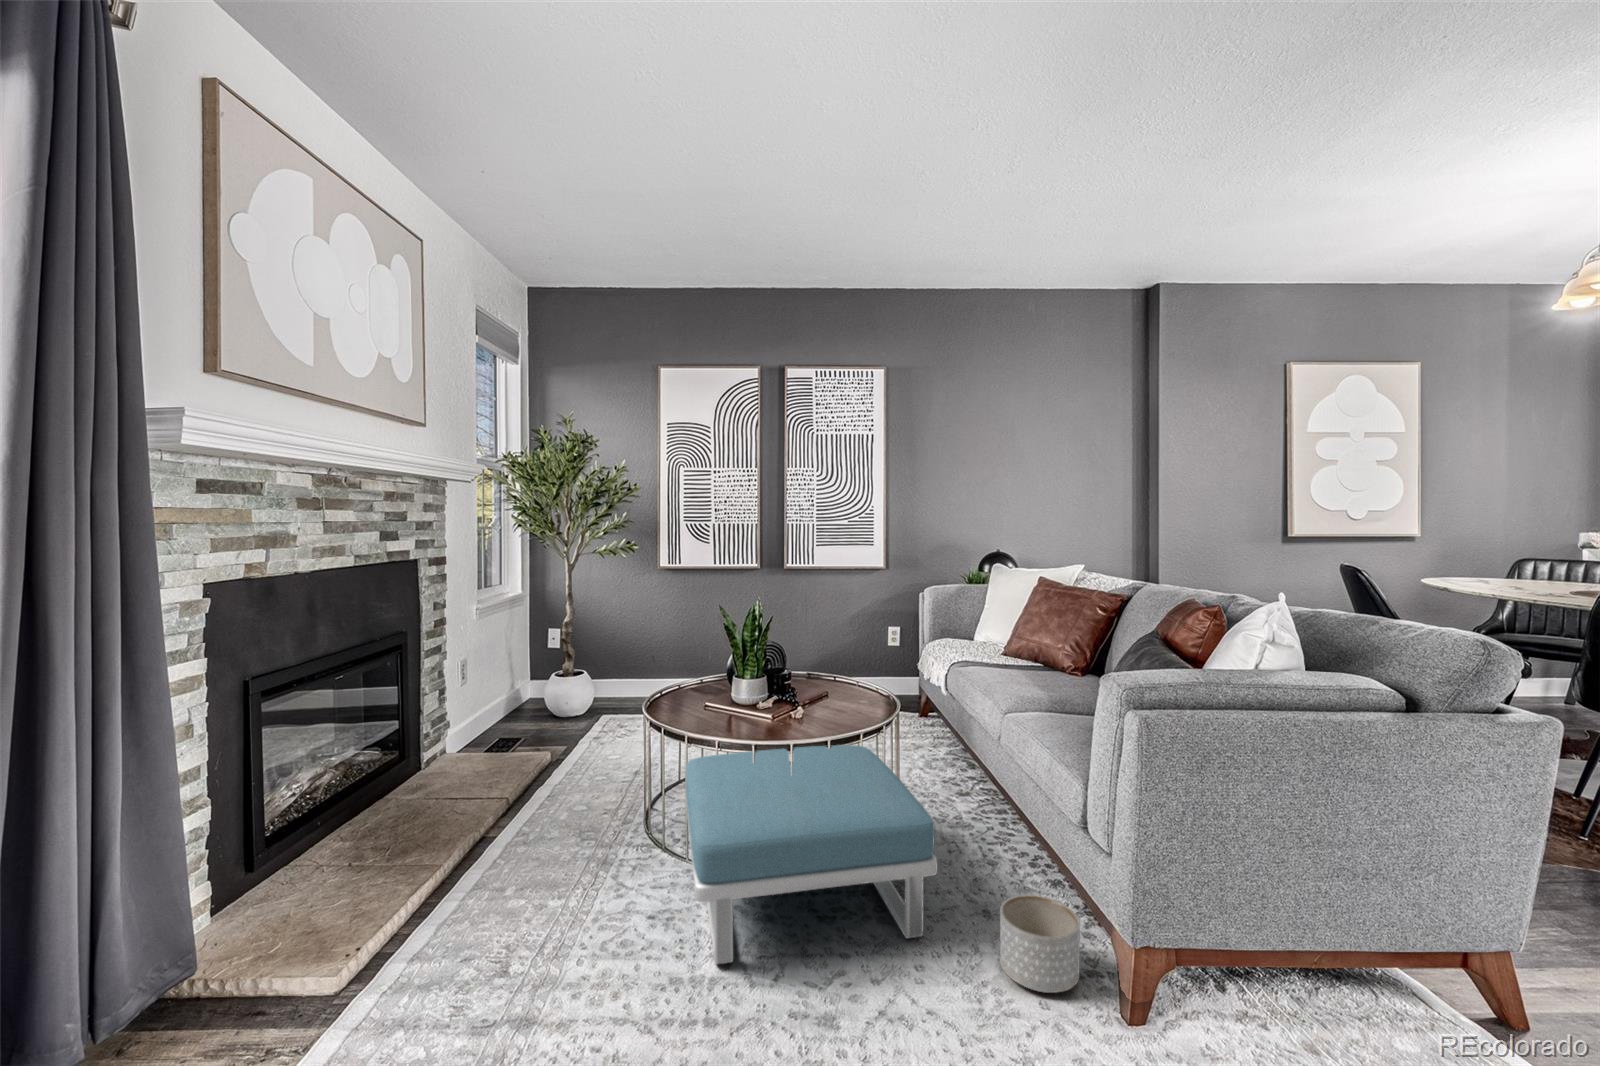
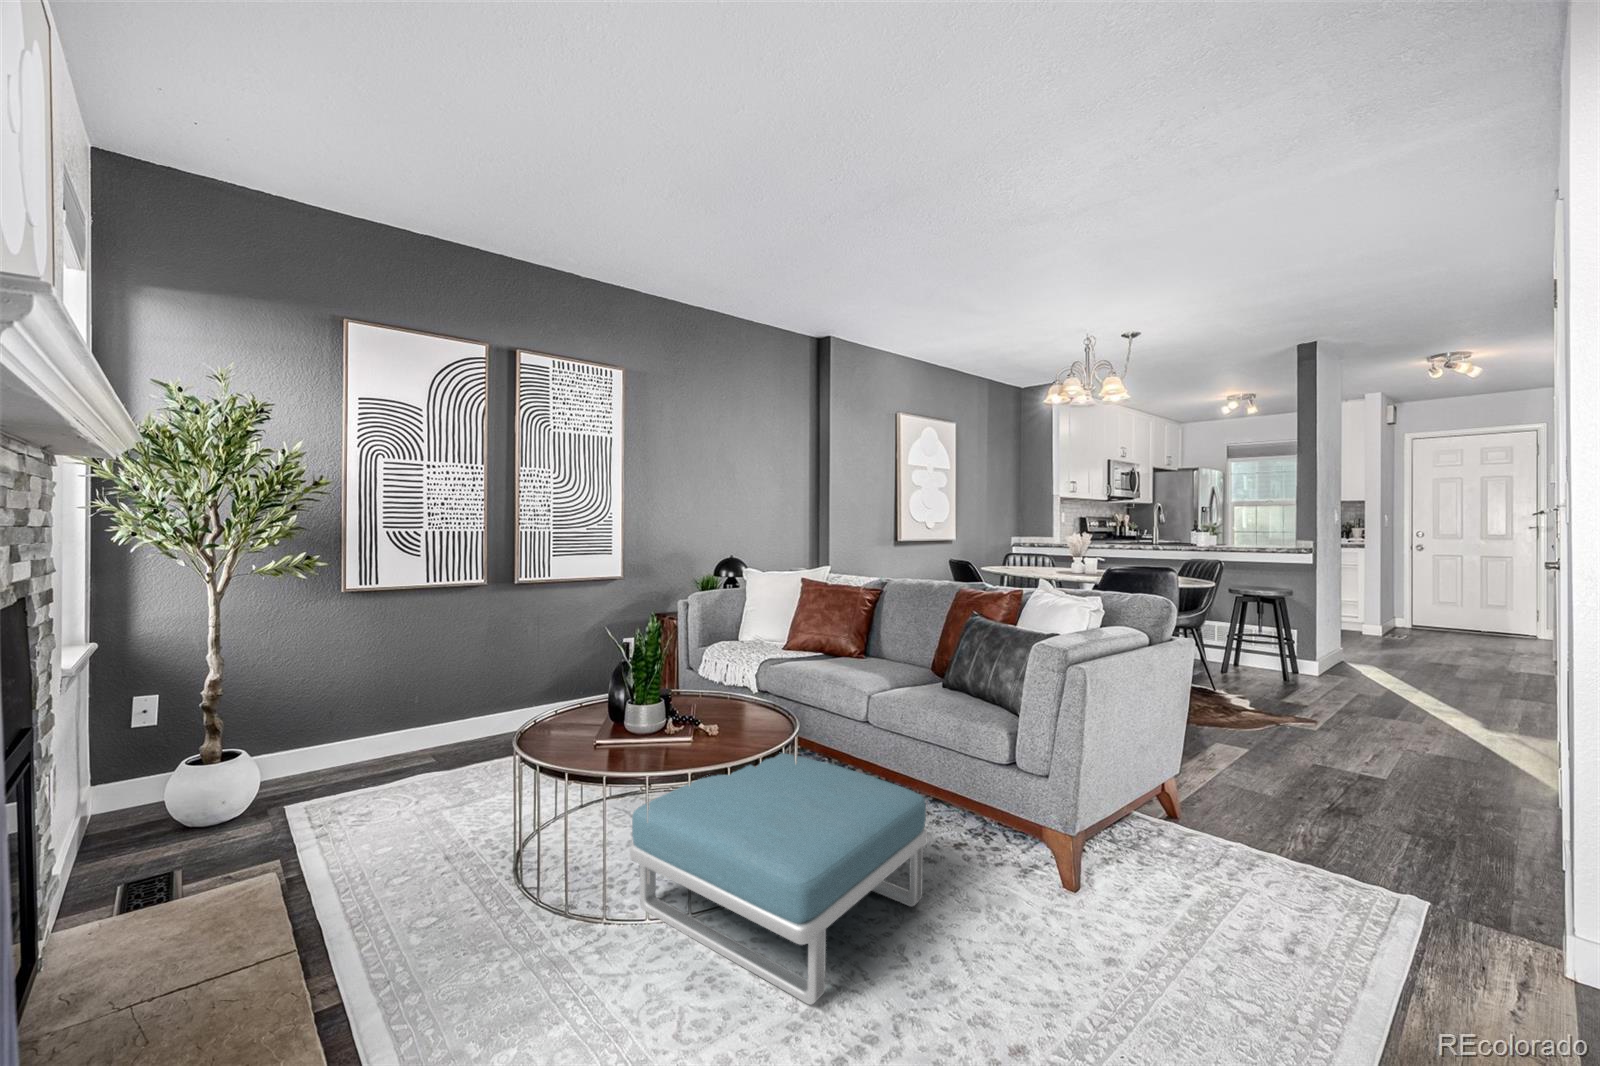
planter: present [1000,895,1080,993] -> none [976,831,1039,904]

